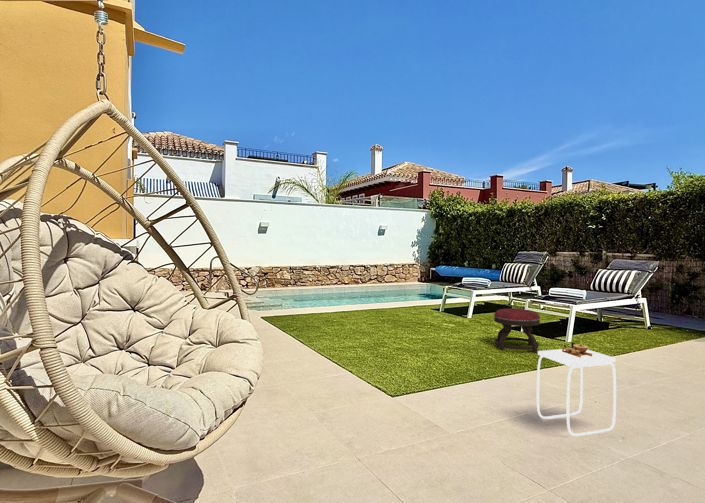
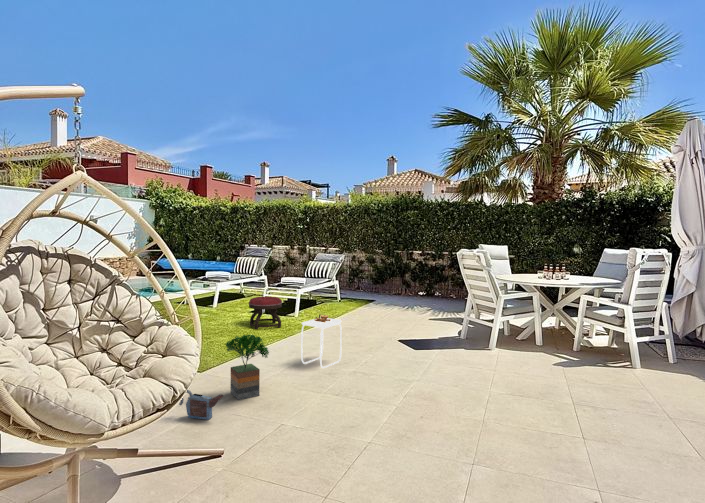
potted tree: none [391,355,455,458] -> present [226,334,269,400]
watering can: none [314,421,359,479] -> present [179,390,224,420]

